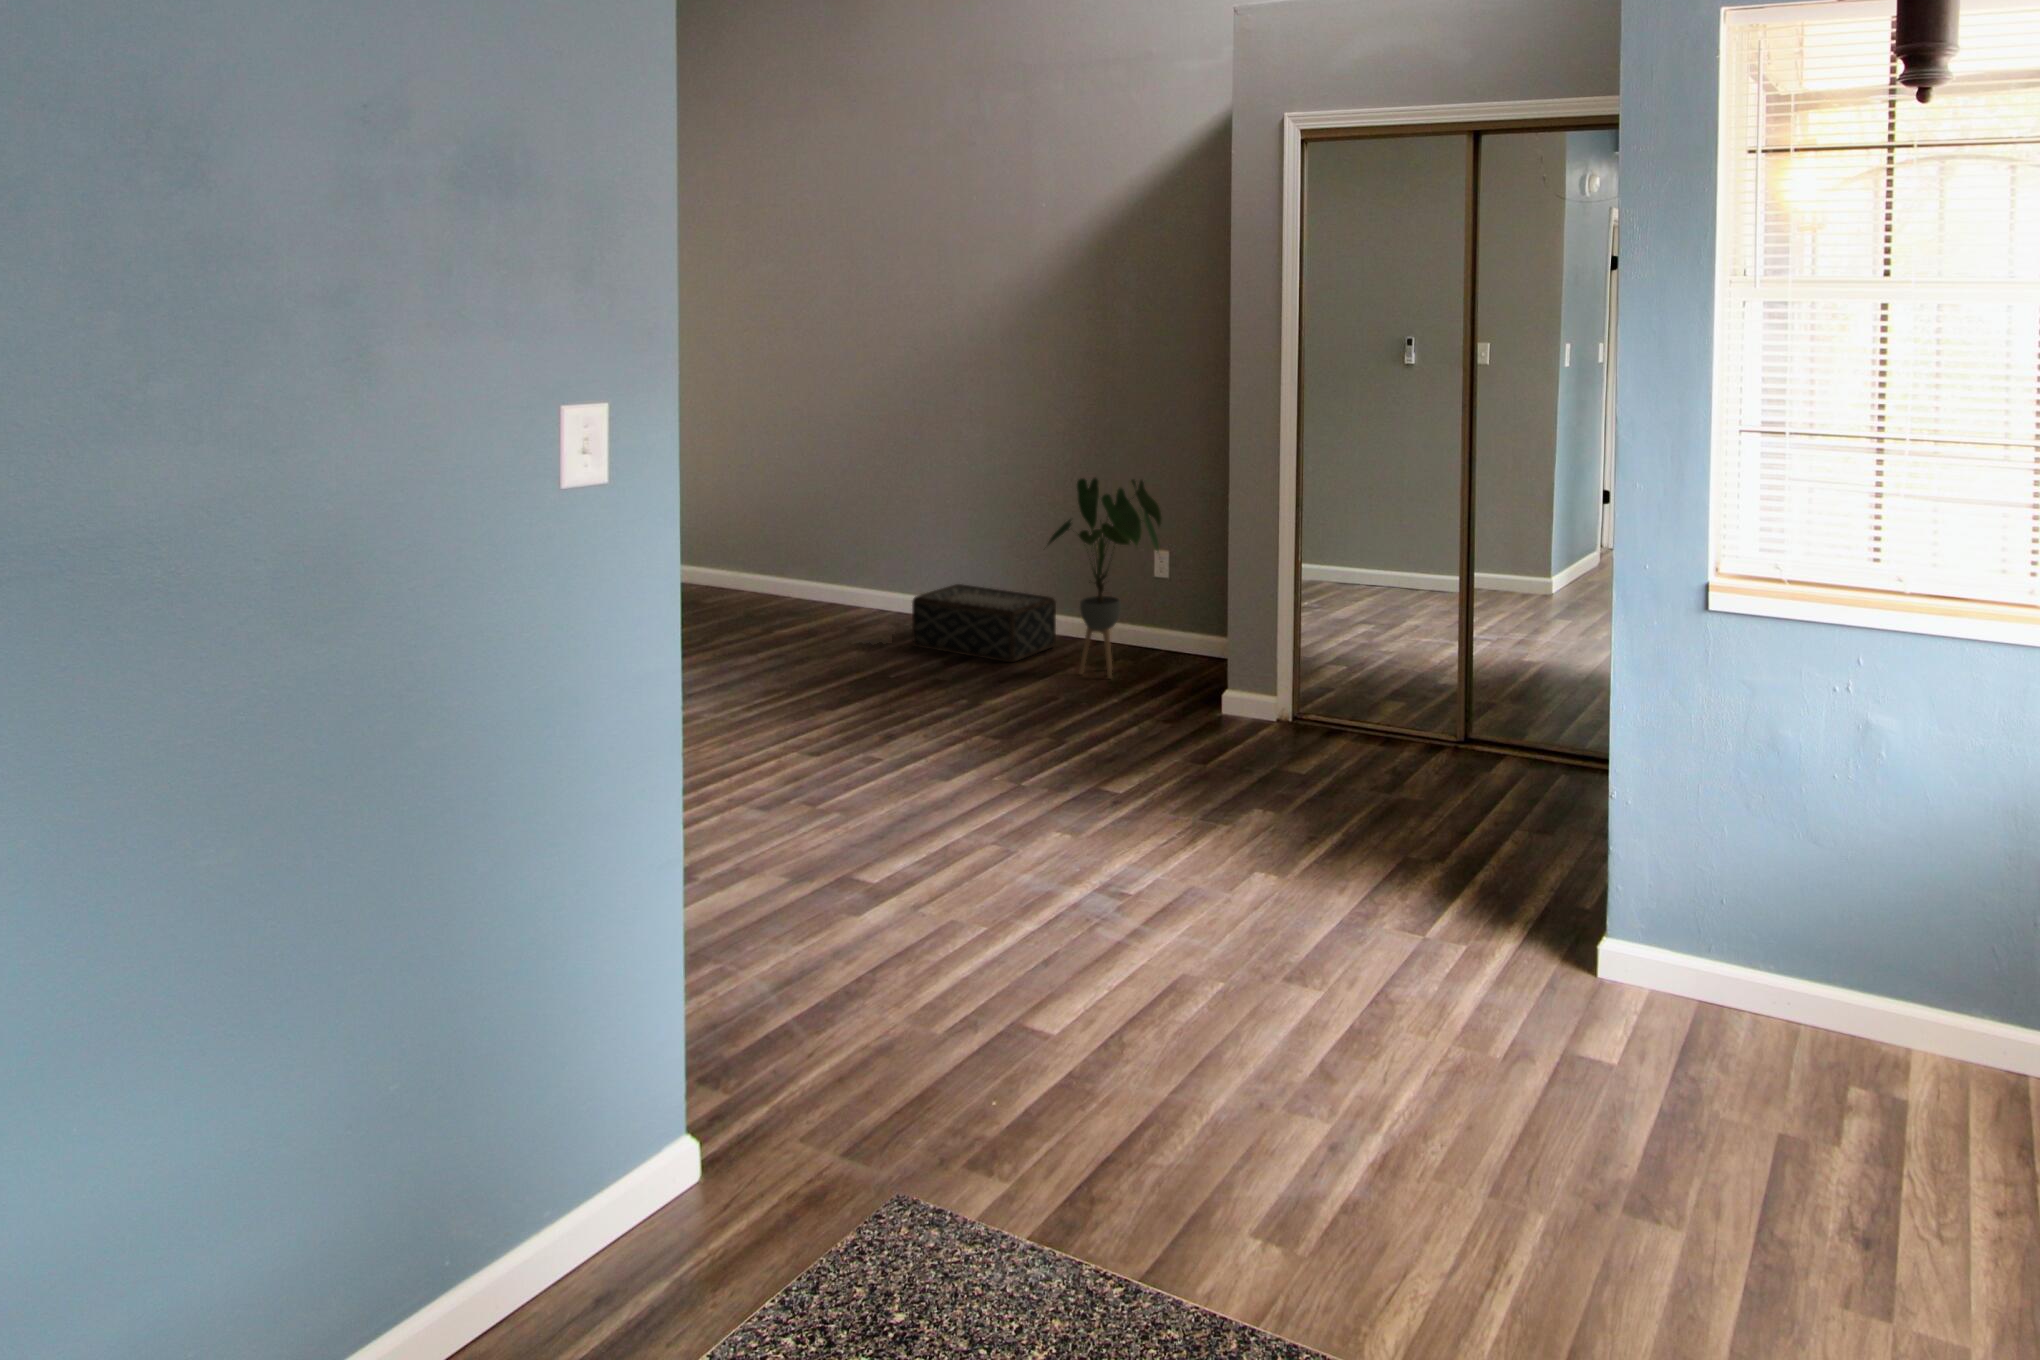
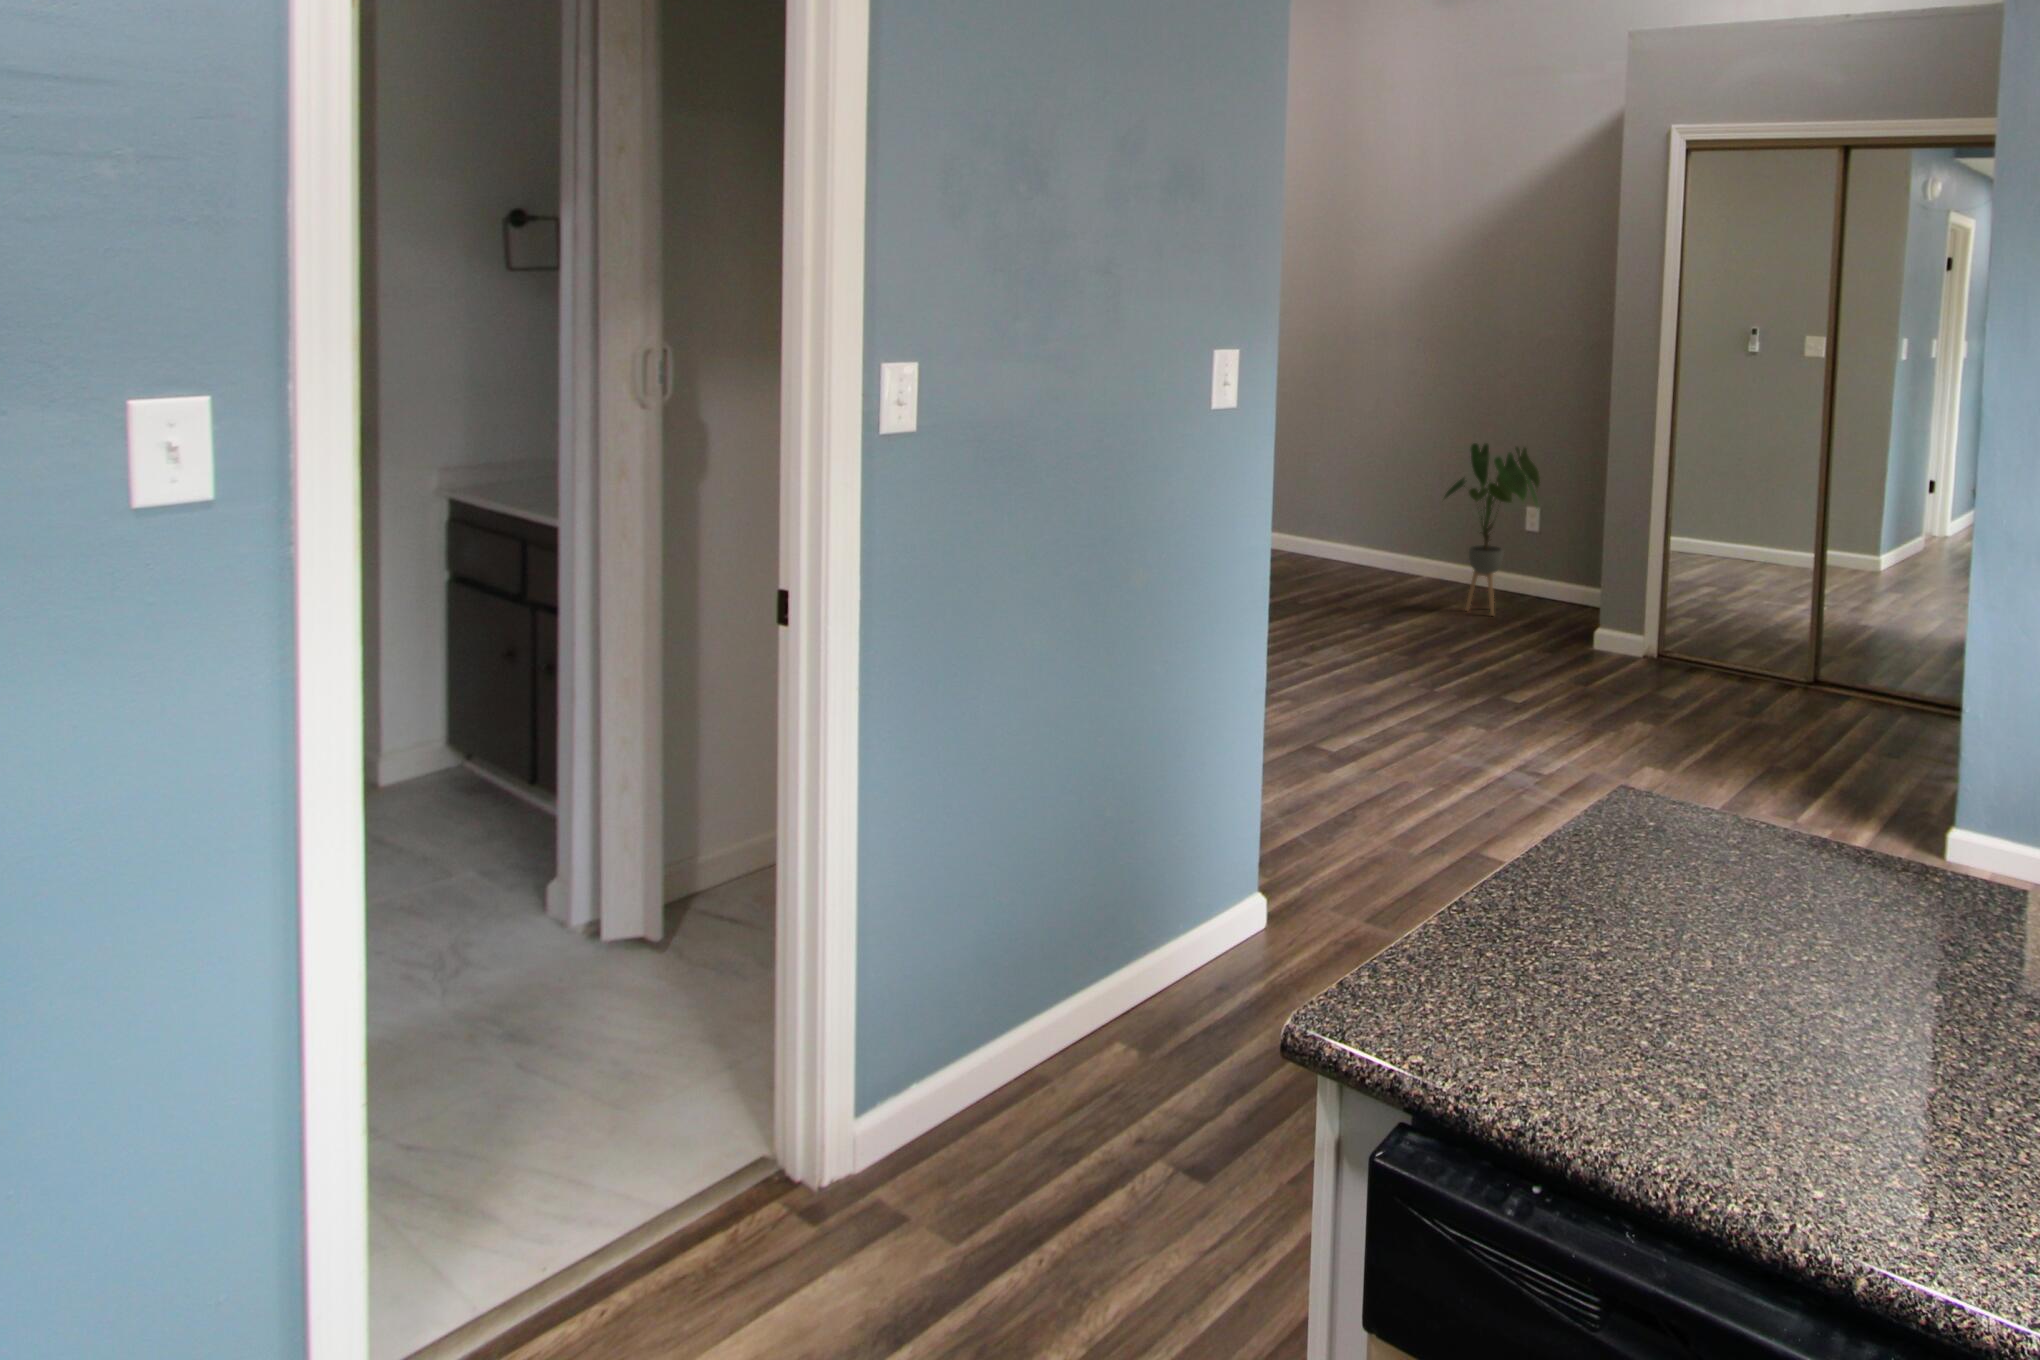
woven basket: present [912,584,1056,662] -> none [1320,531,1443,598]

